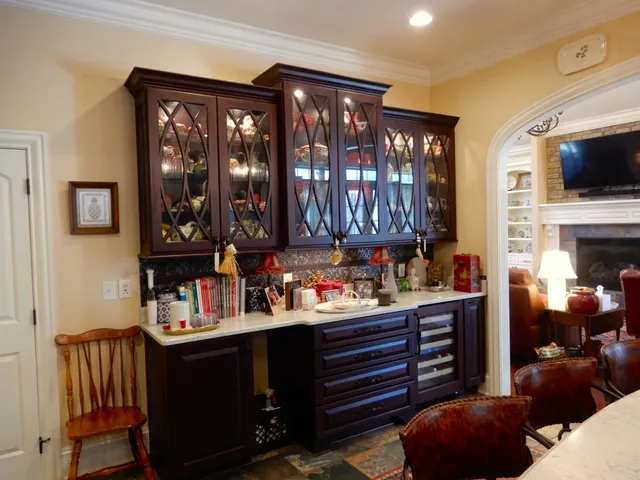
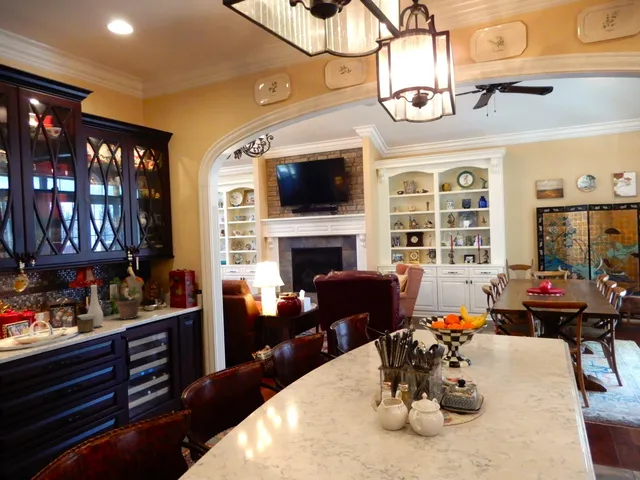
potted plant: none [401,254,429,297] -> present [112,279,140,319]

